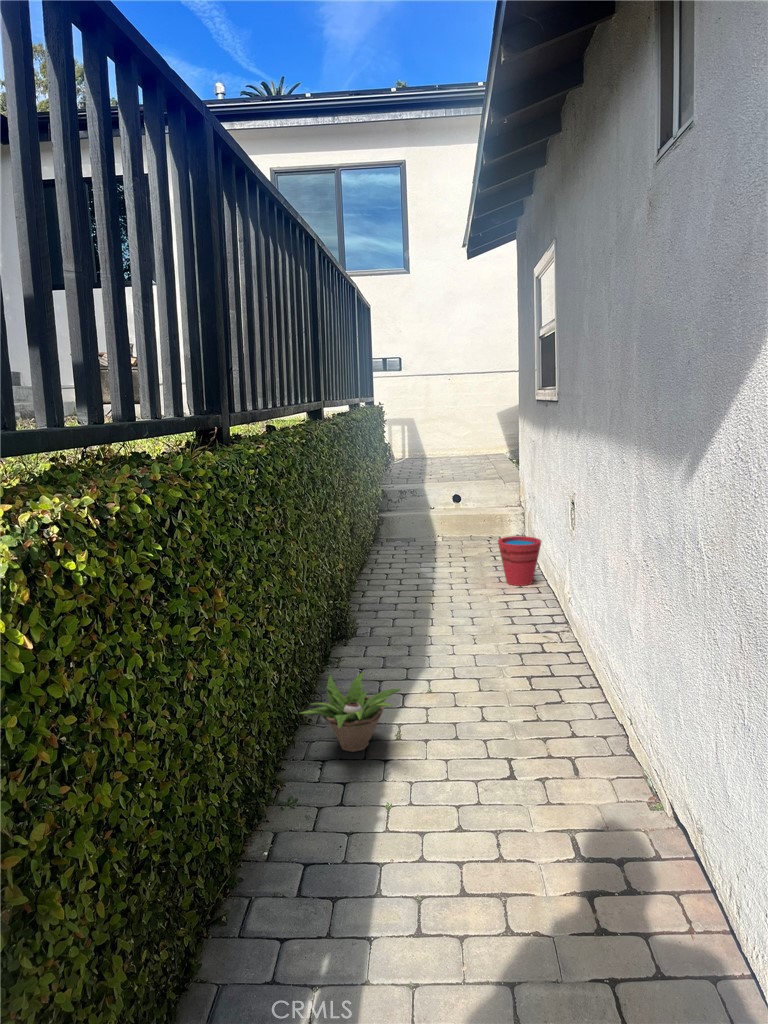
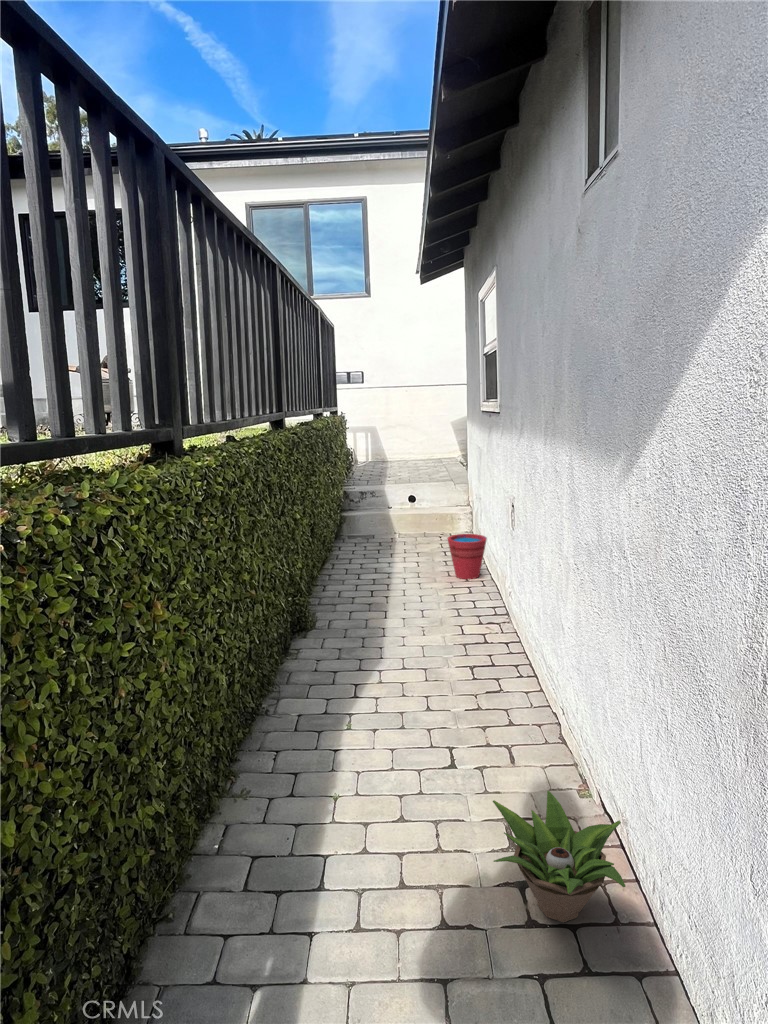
decorative plant: present [300,672,401,752] -> present [493,791,625,922]

